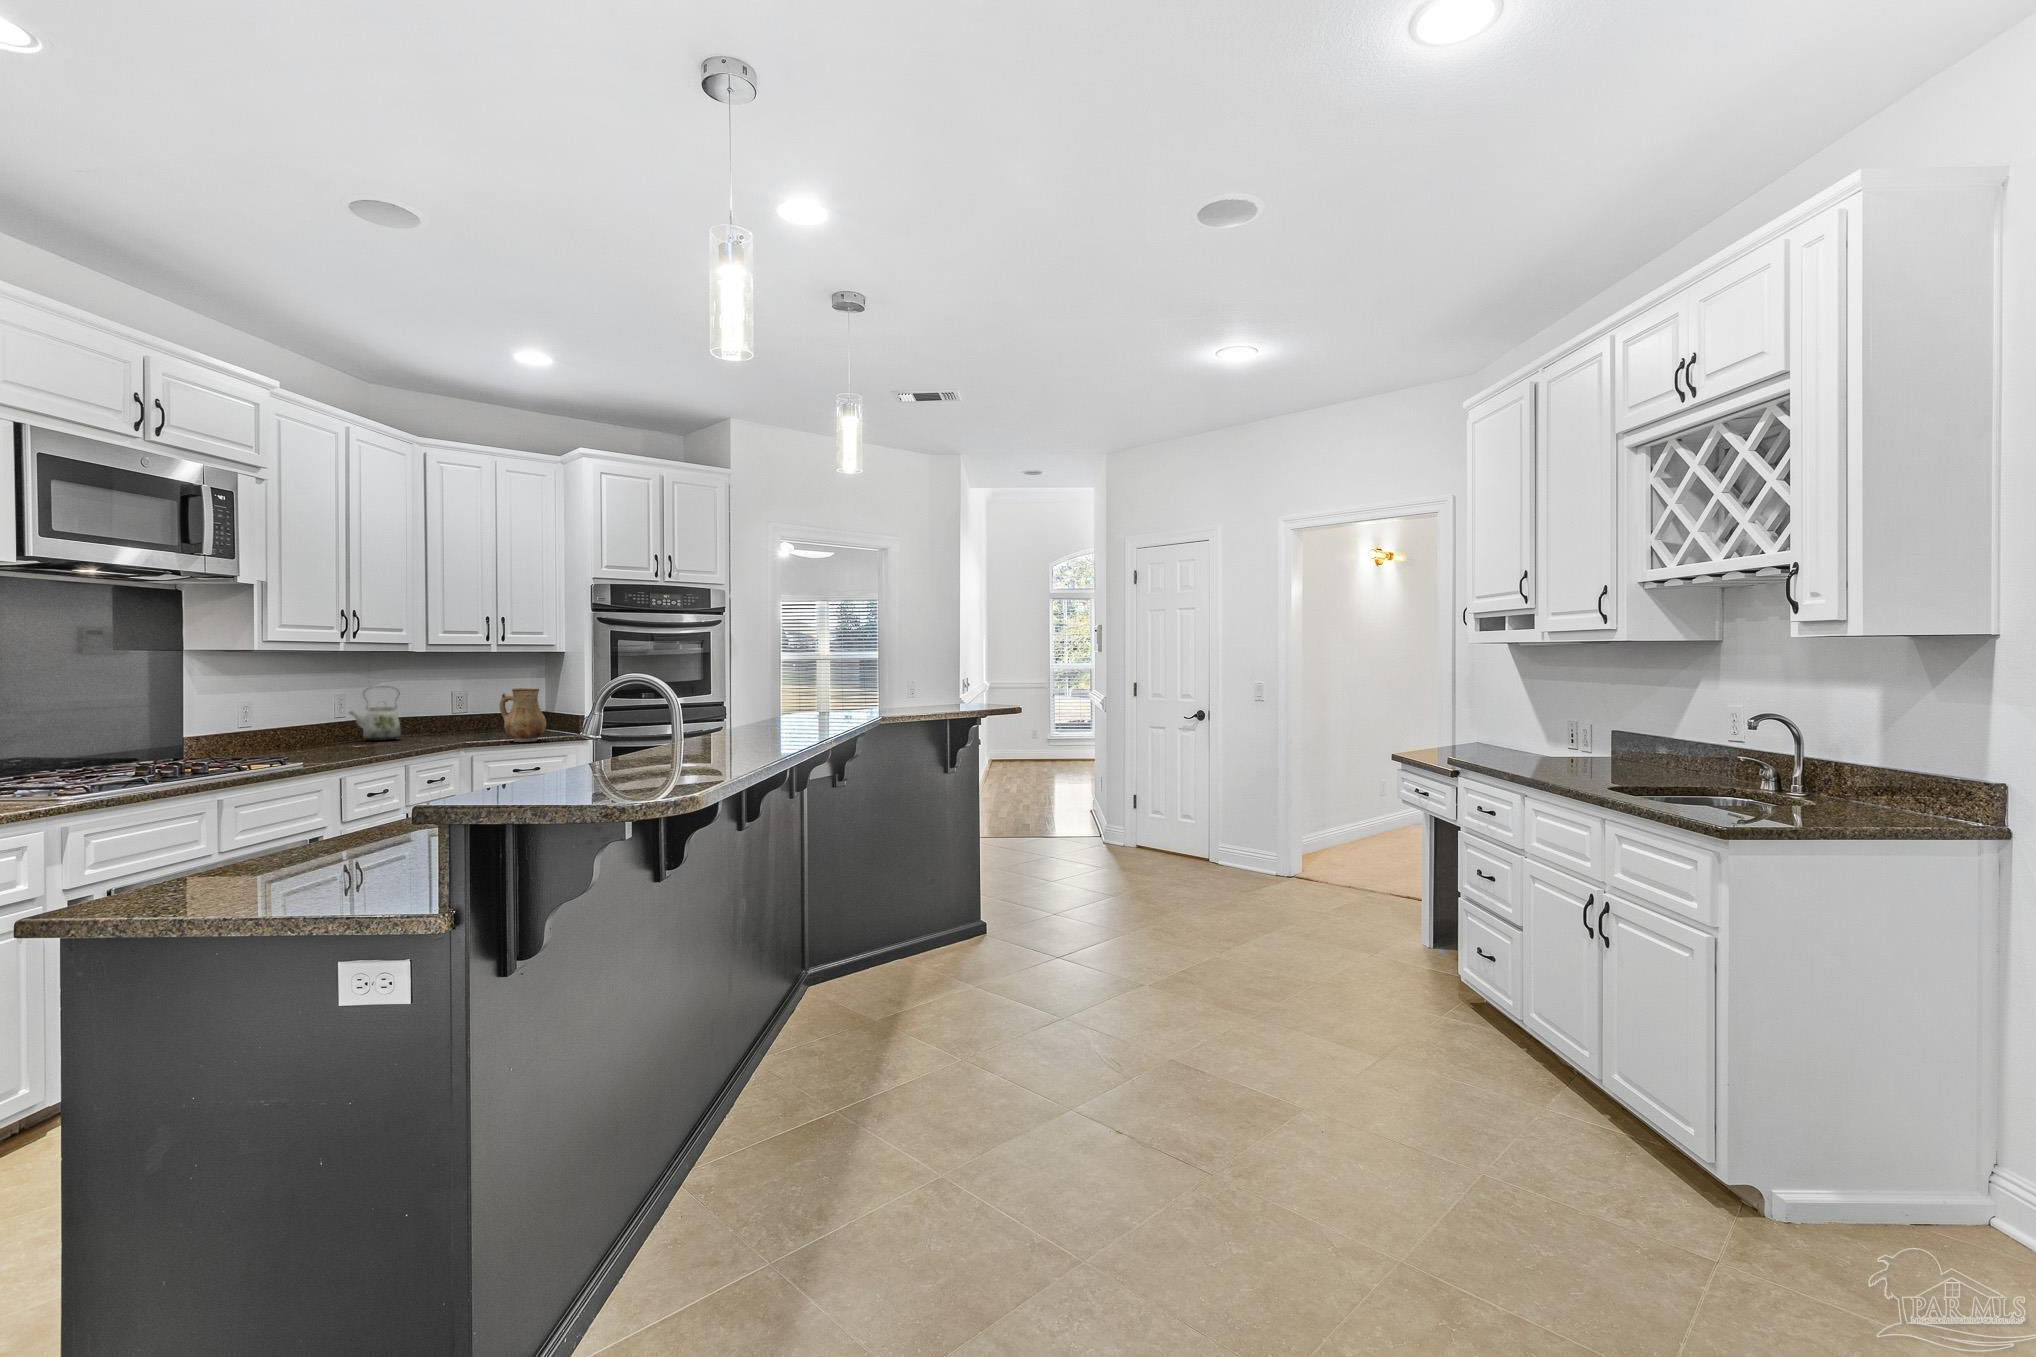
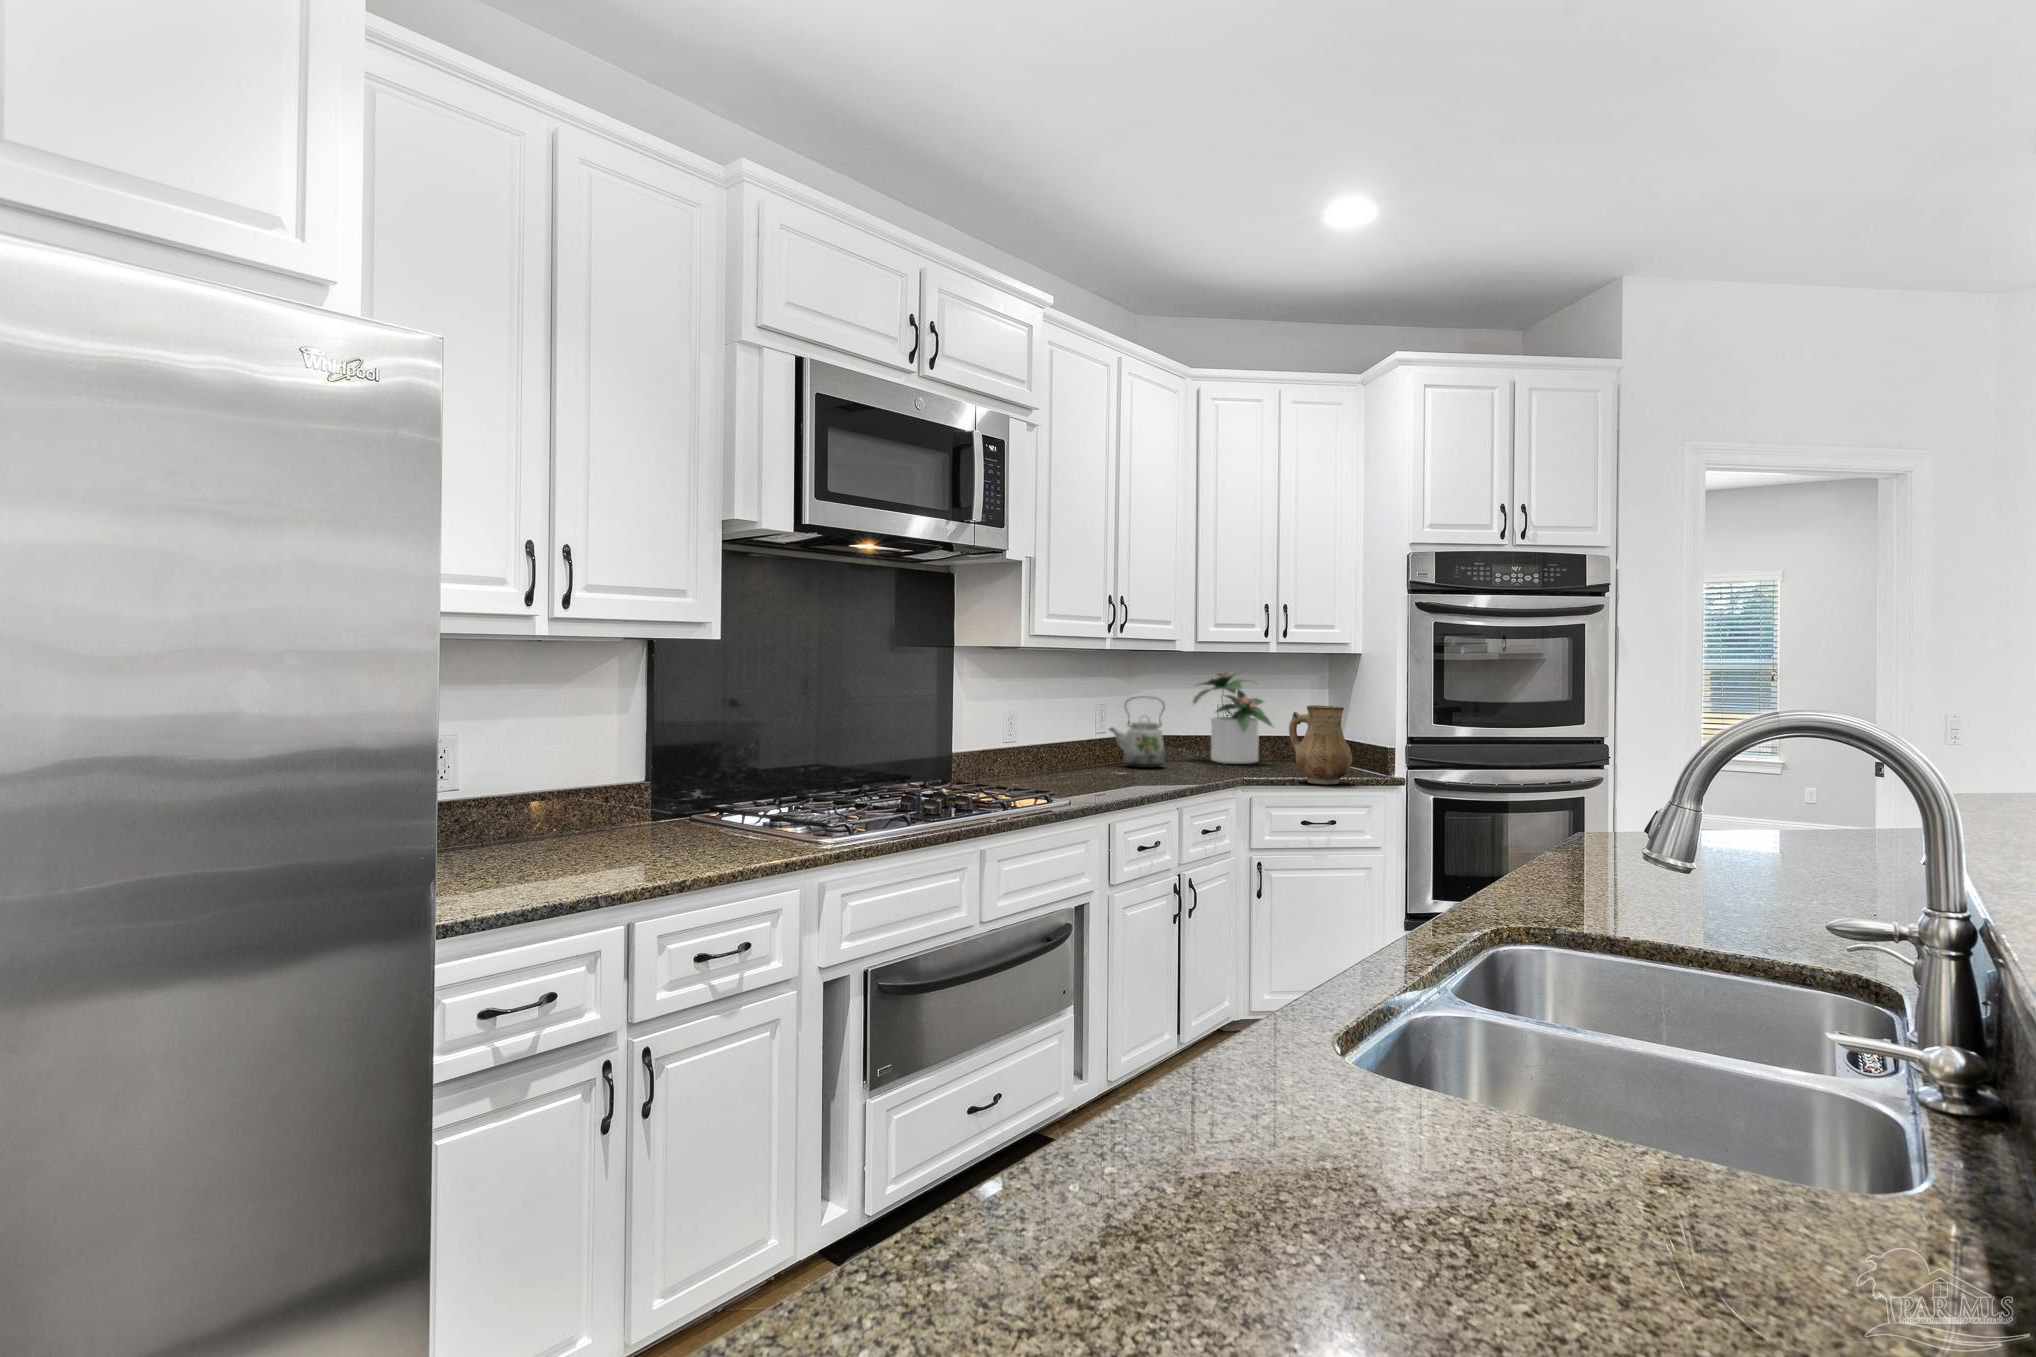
potted plant: none [424,665,497,735] -> present [1193,672,1273,764]

